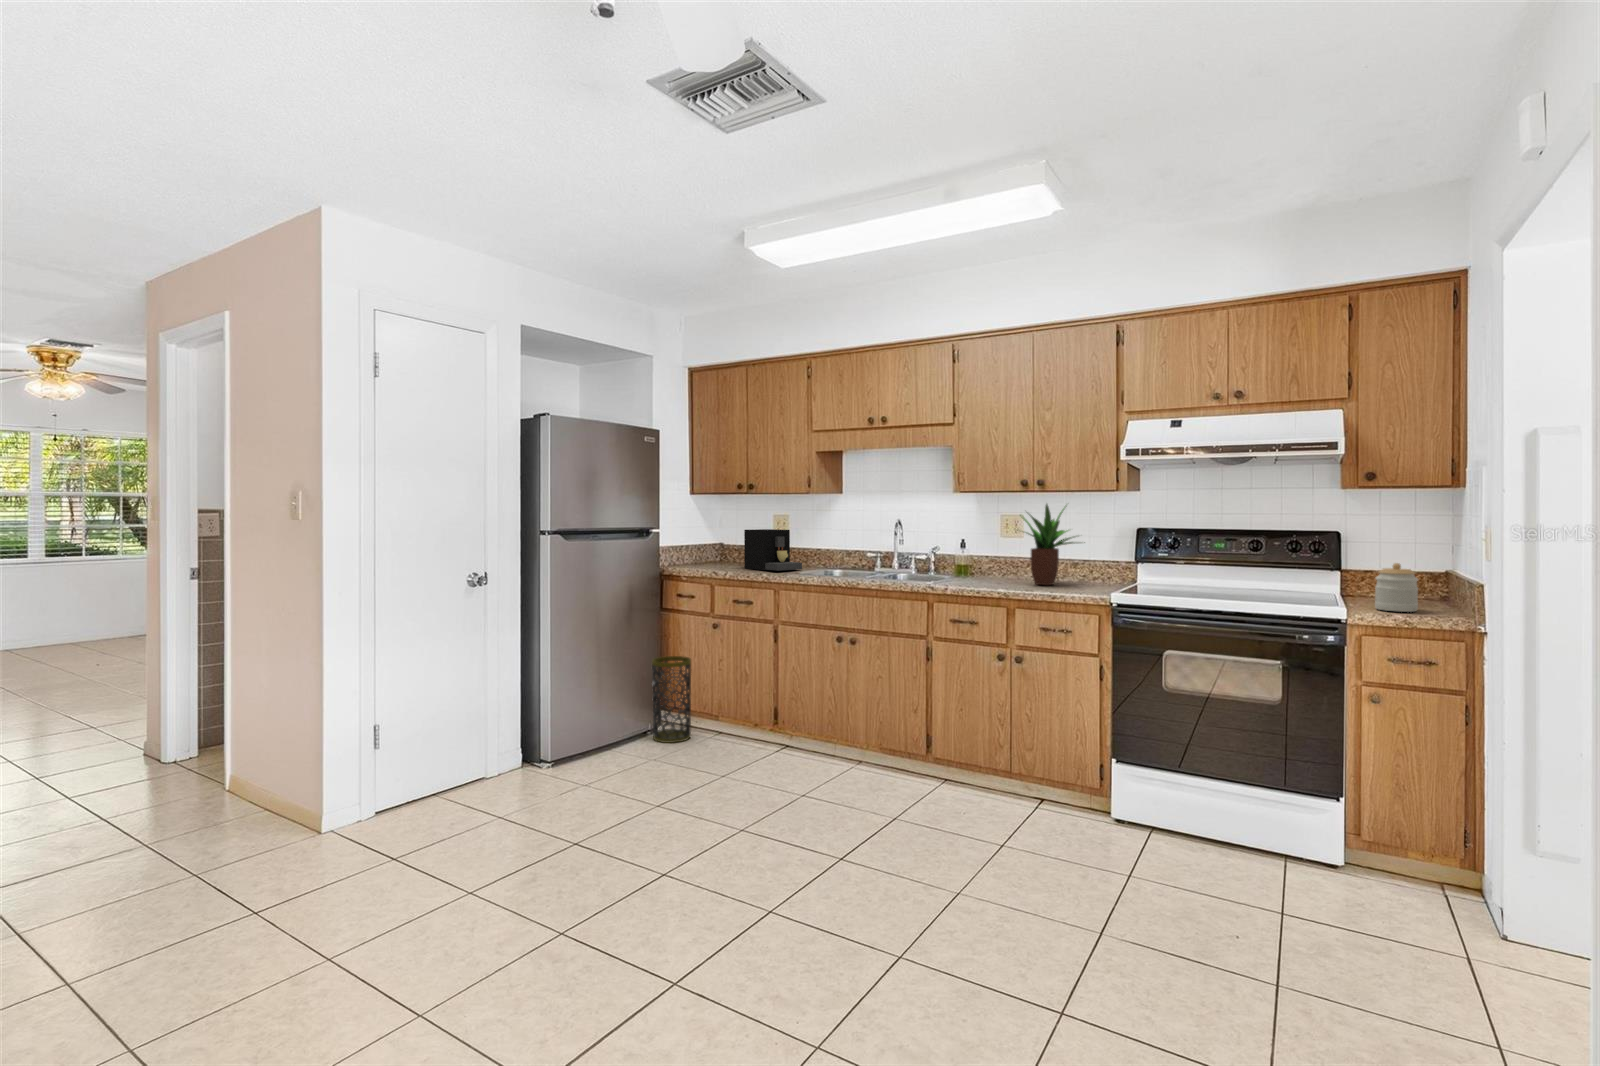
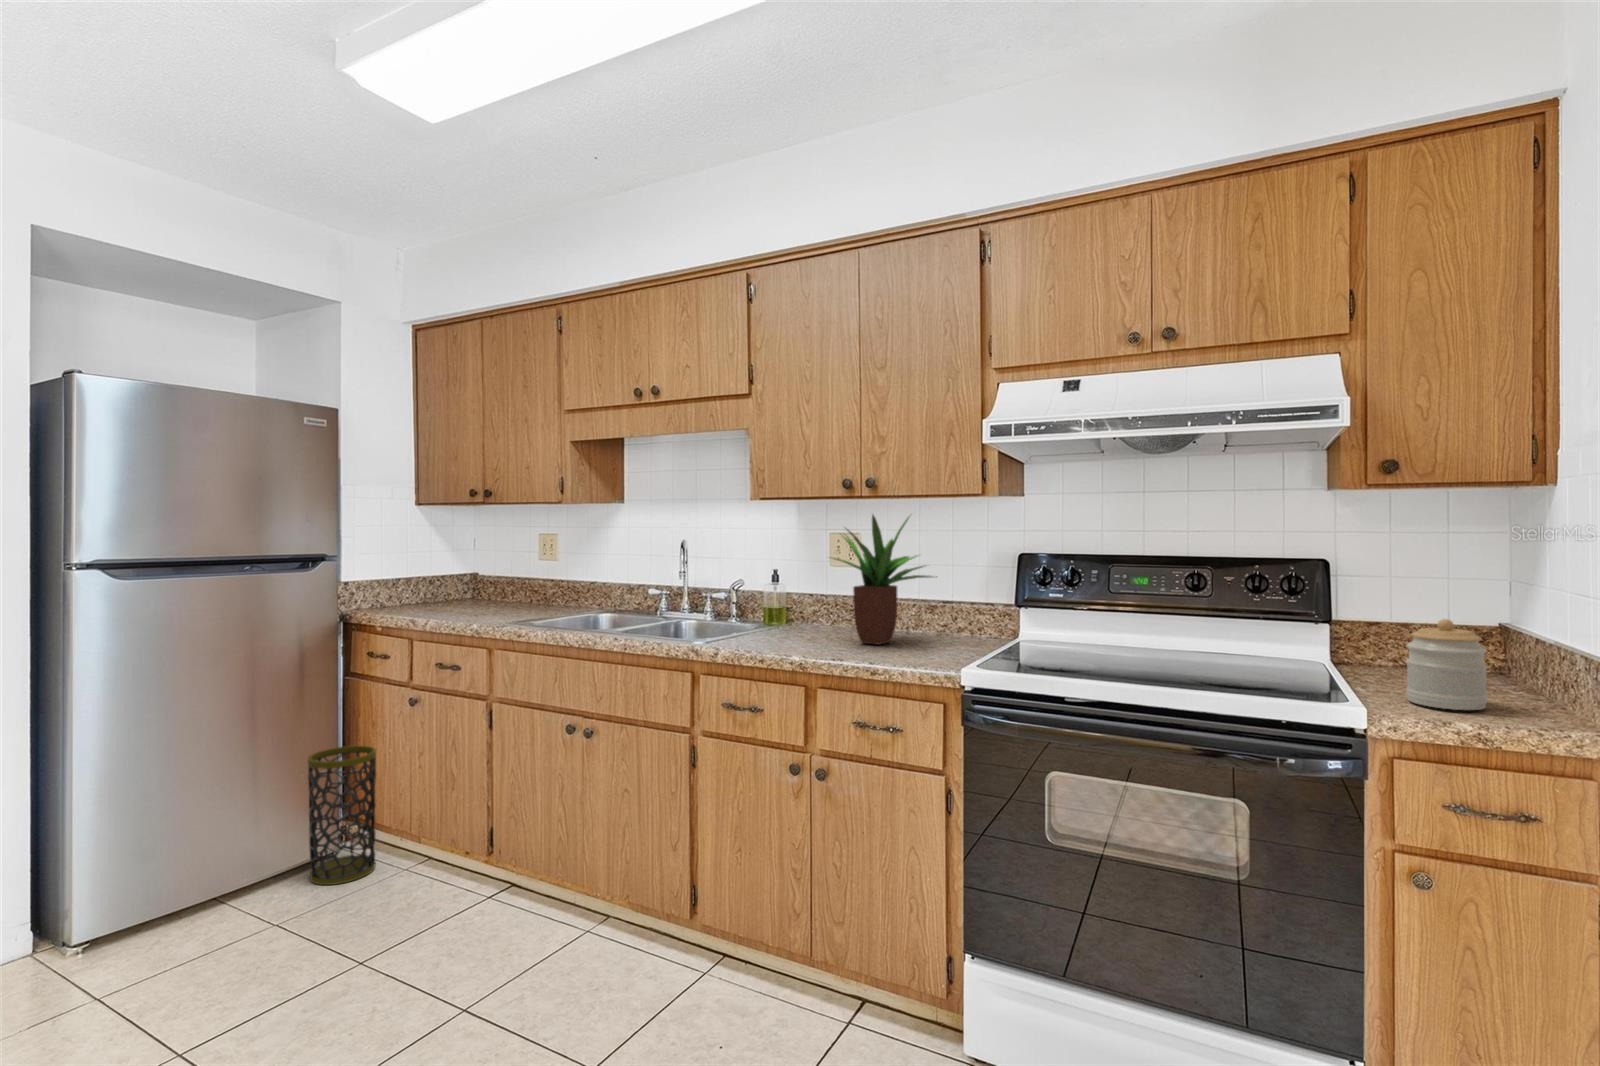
coffee maker: present [744,529,802,571] -> none [477,554,552,617]

